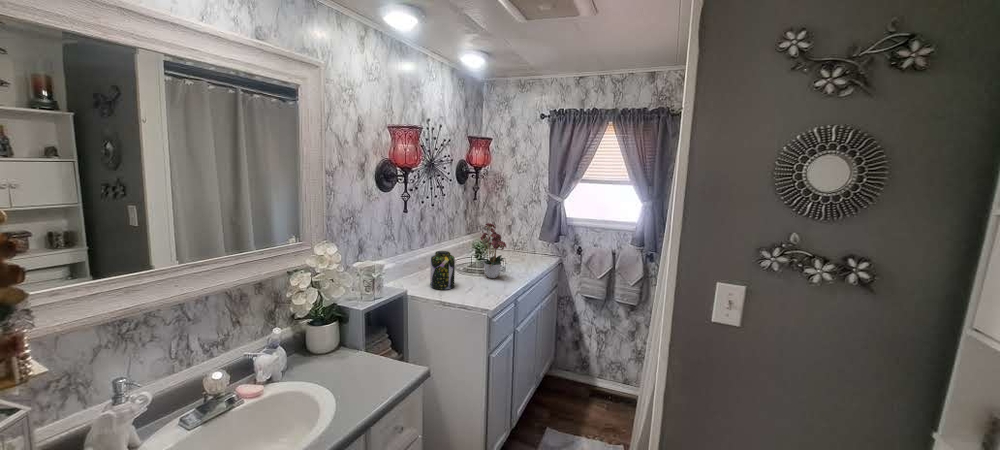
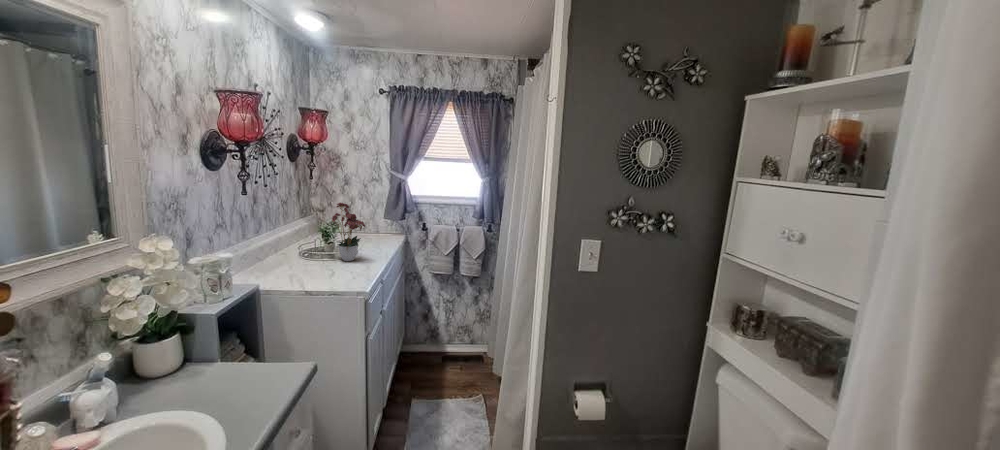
jar: present [430,251,455,290] -> none [279,236,311,279]

